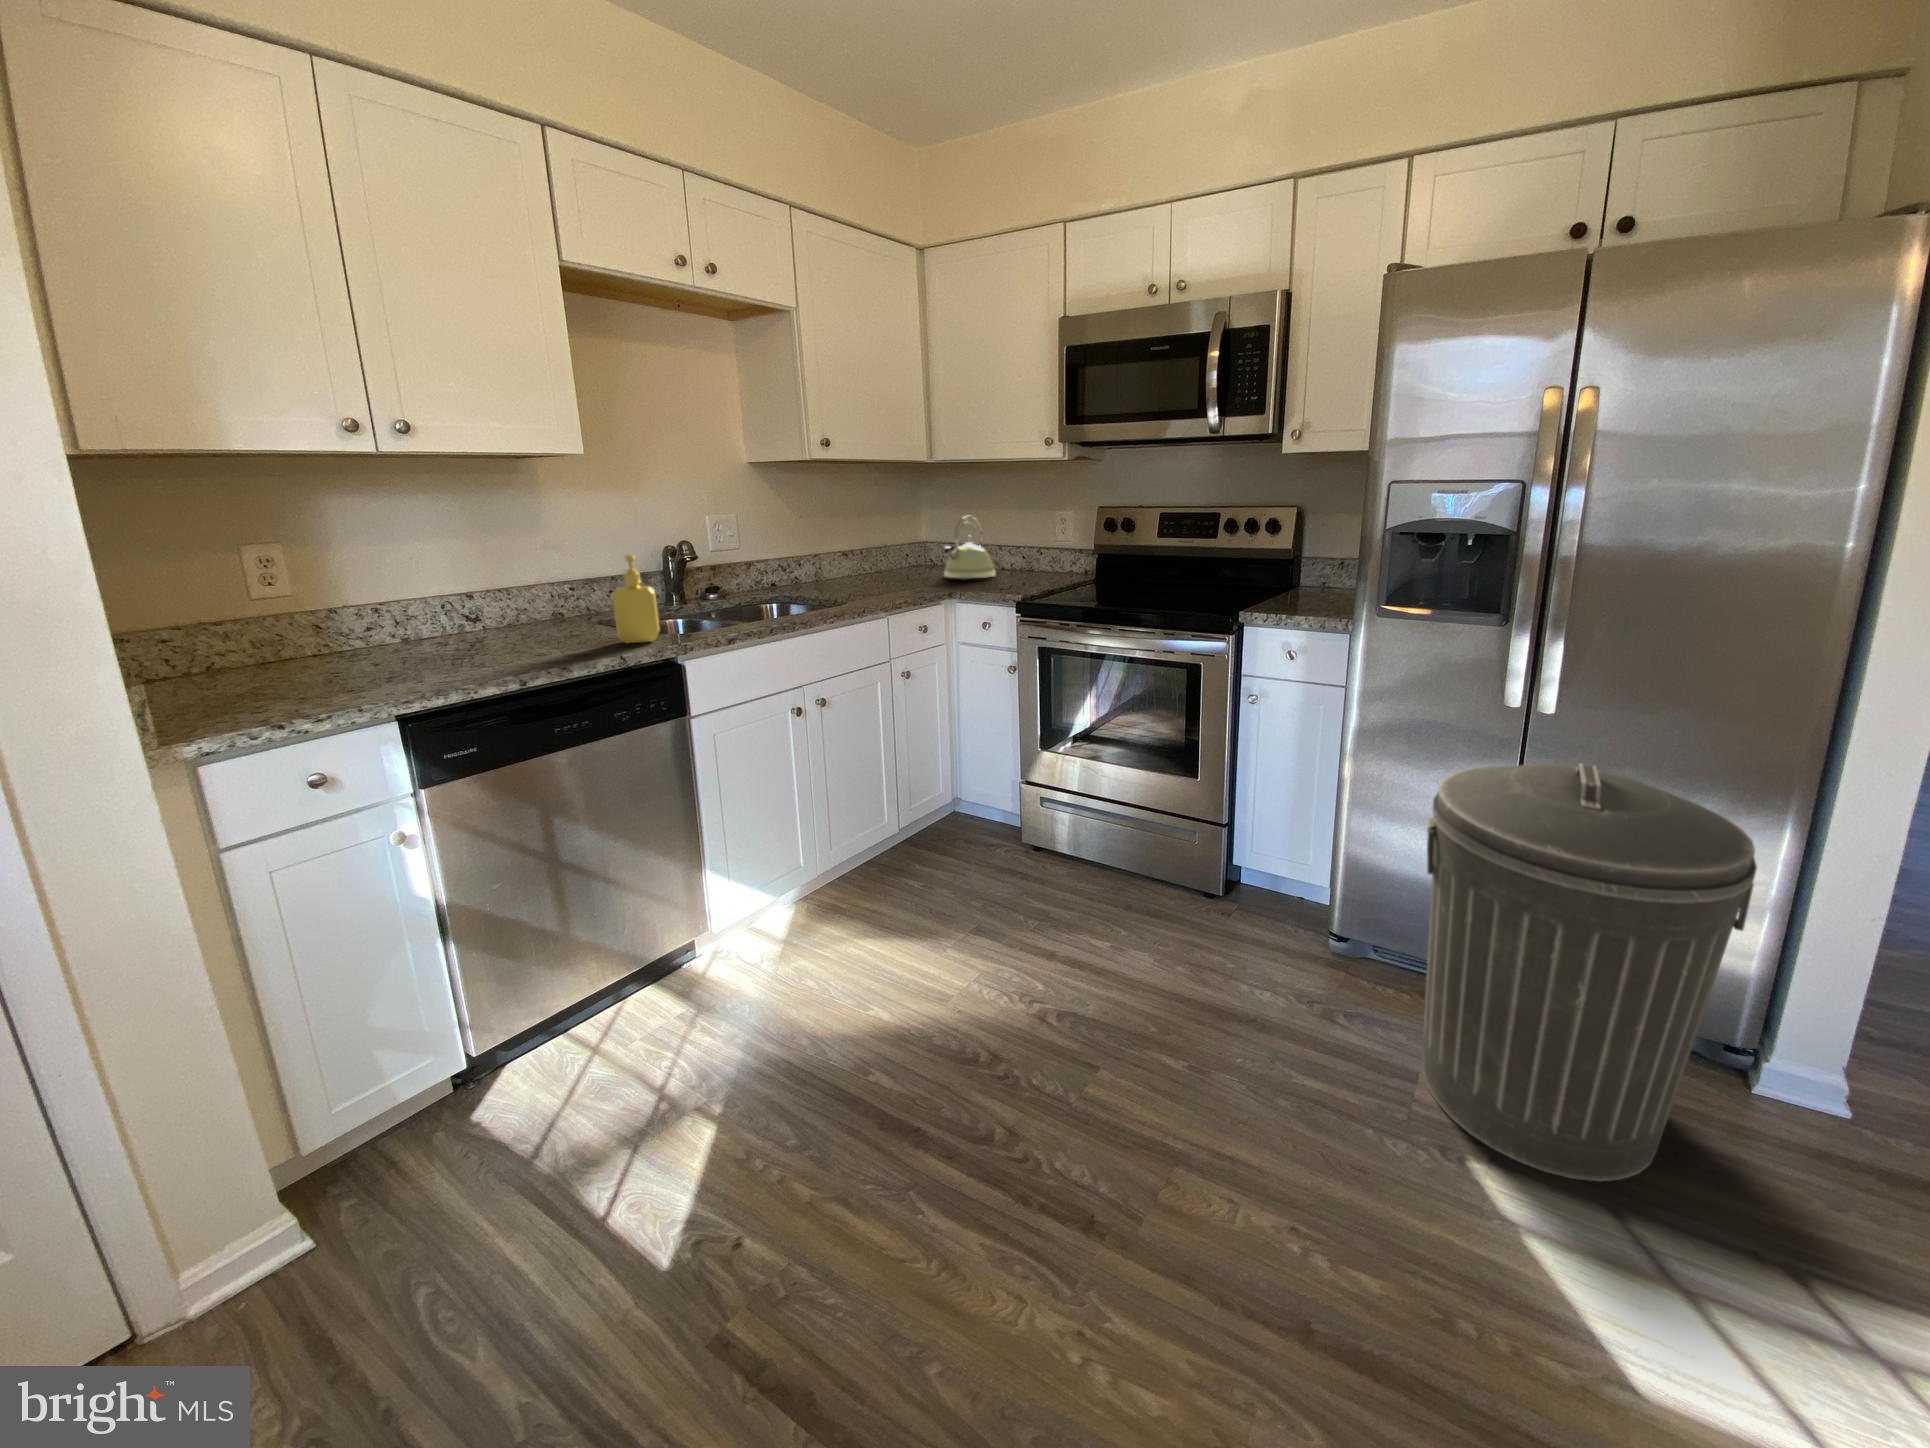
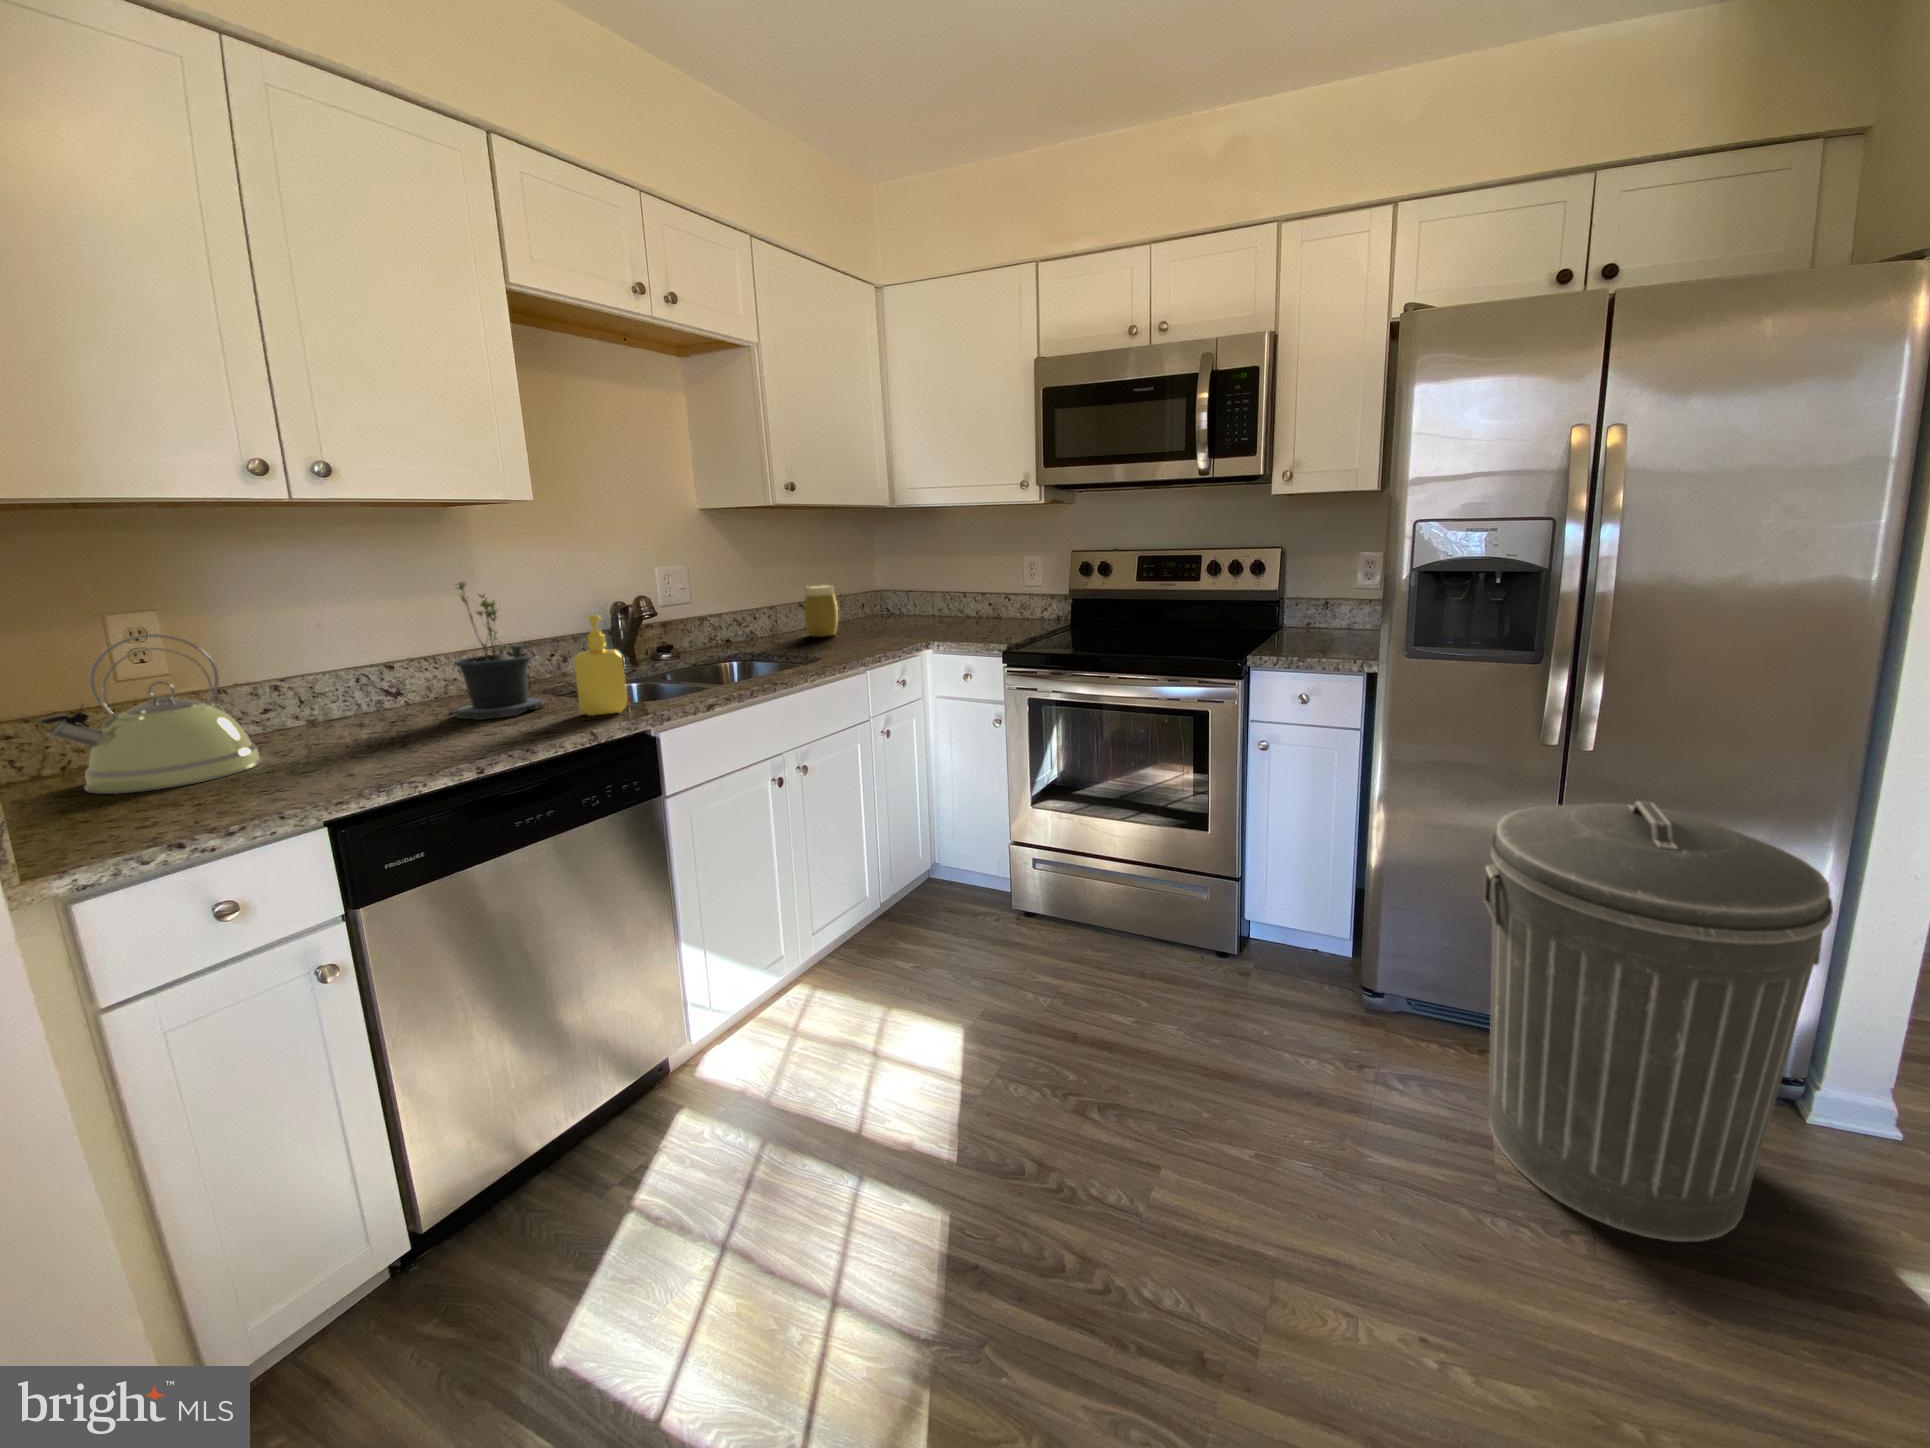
kettle: present [944,517,995,579] -> present [39,634,263,794]
potted plant: none [518,524,596,644] -> present [454,582,544,720]
jar: none [845,537,877,584] -> present [804,585,838,636]

